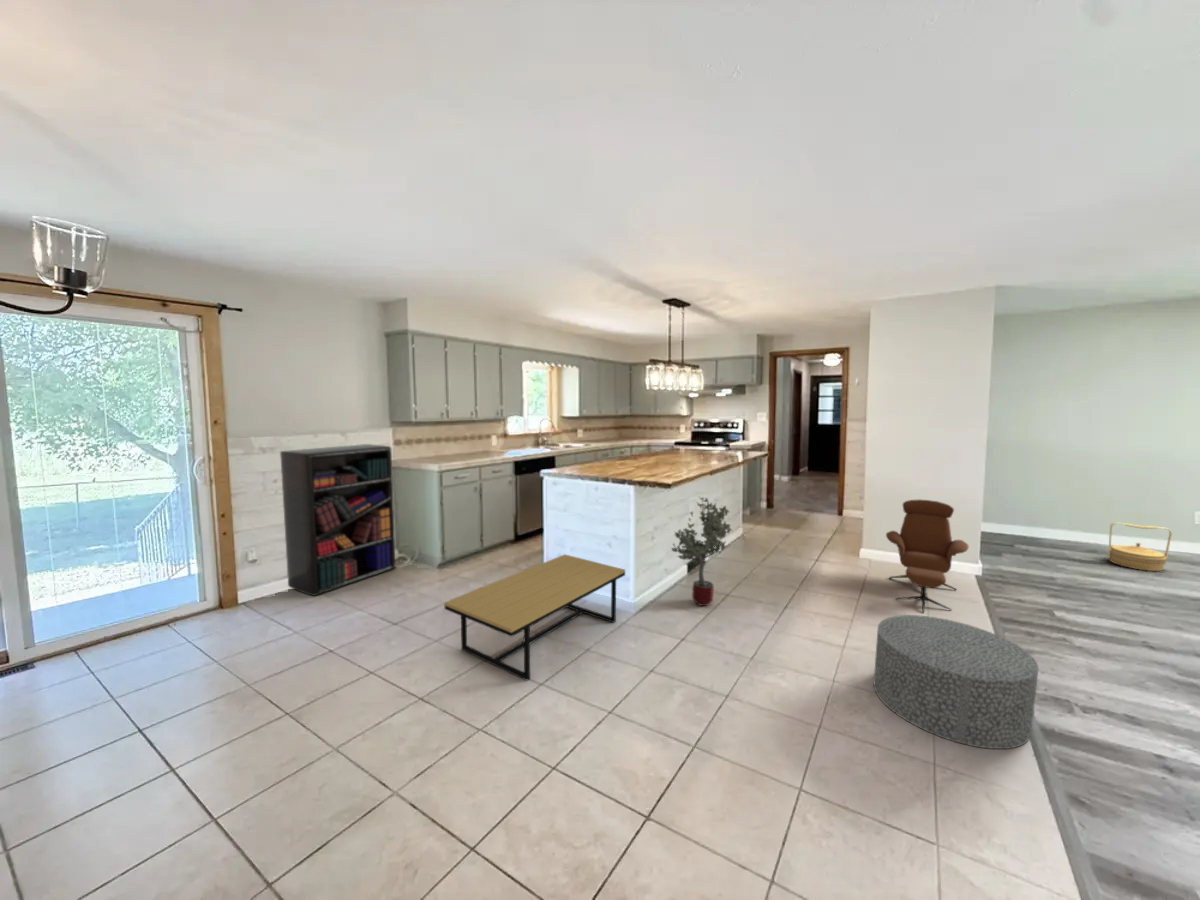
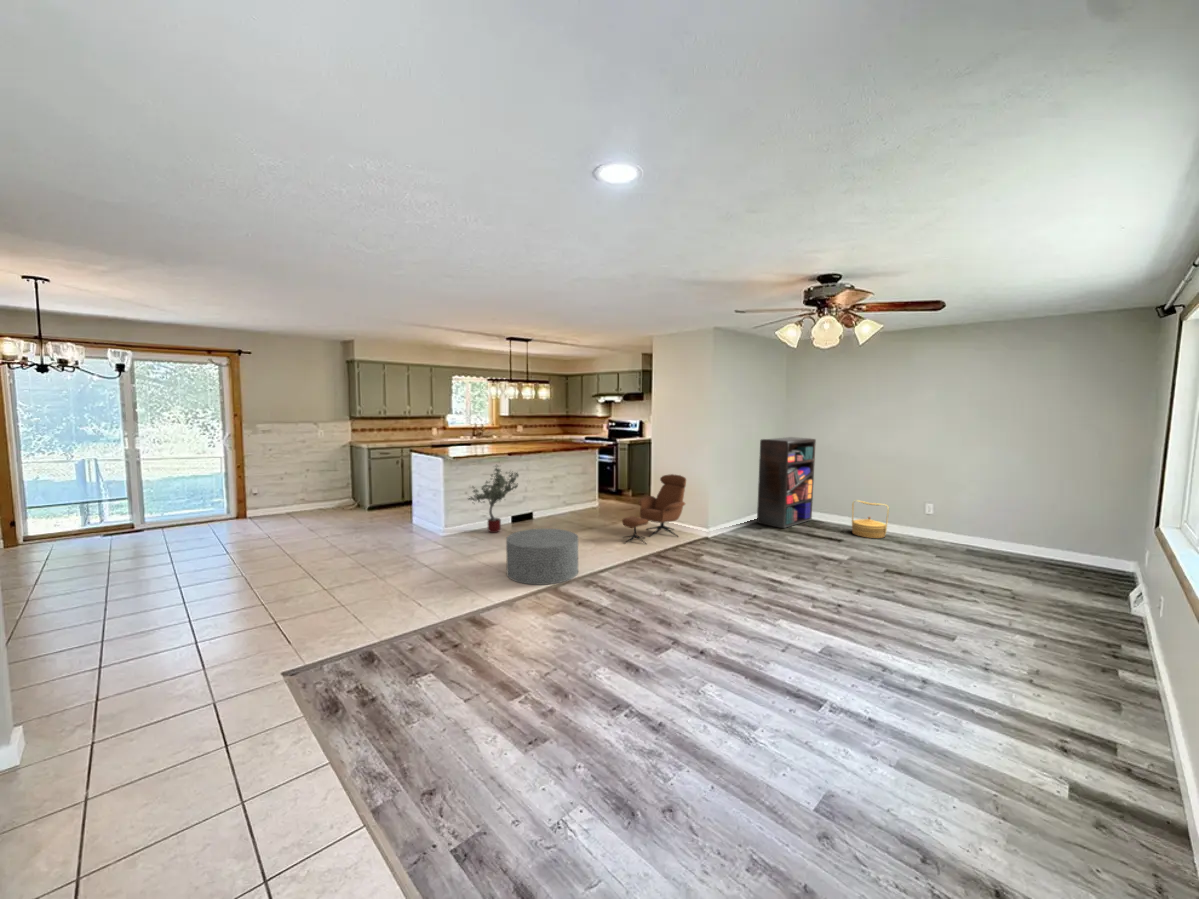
bookshelf: present [280,444,395,596] -> present [757,437,816,528]
coffee table: present [444,555,625,680] -> none [319,498,438,550]

